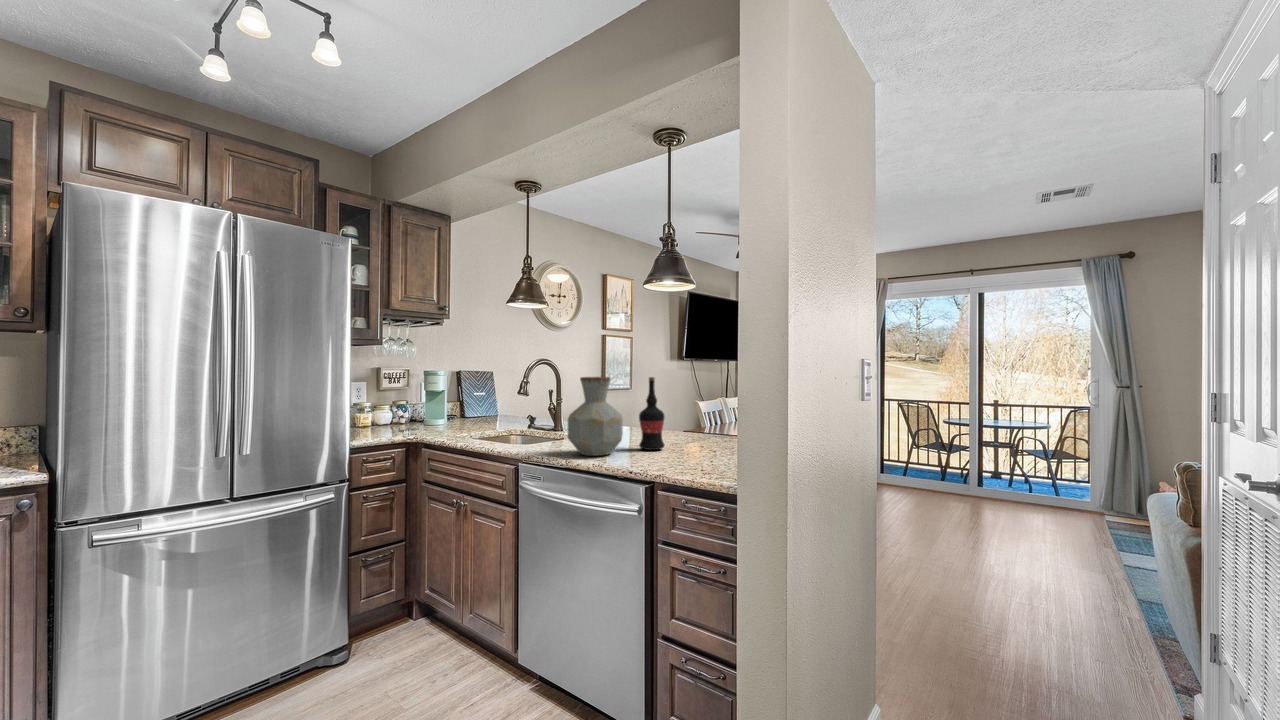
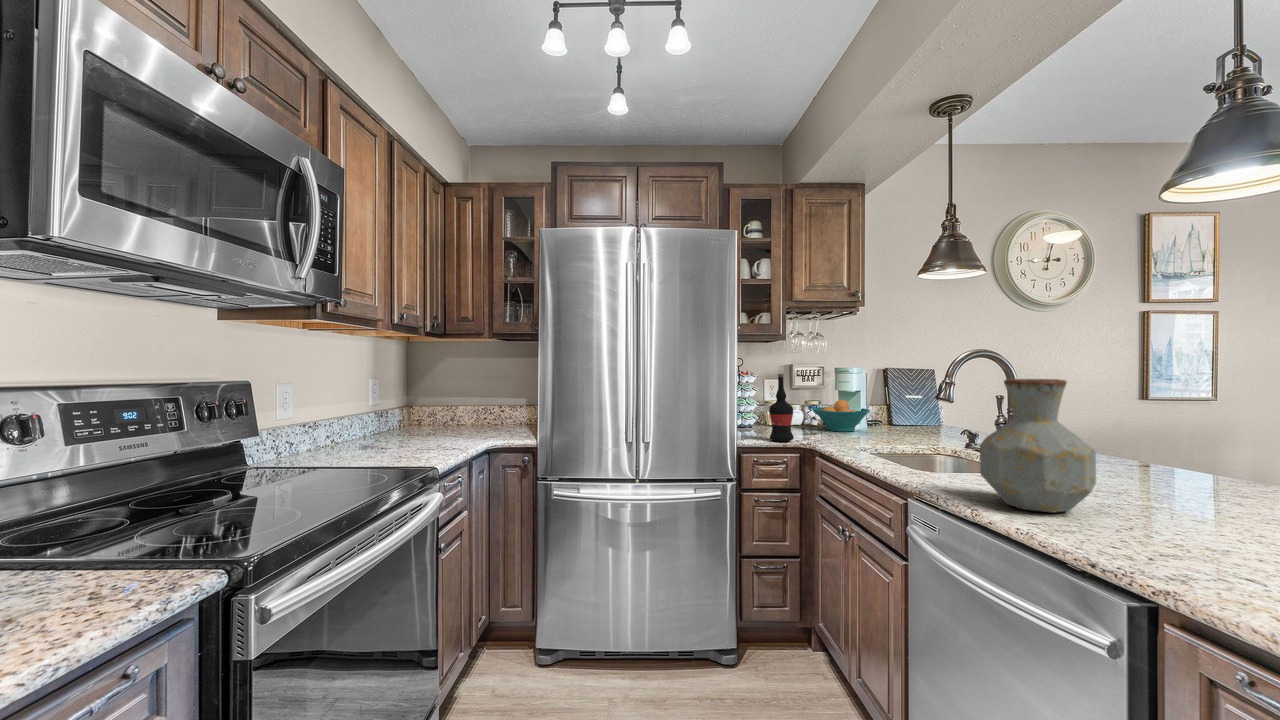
wine bottle: present [639,377,664,450] -> present [769,374,794,441]
fruit bowl: none [404,399,454,427] -> present [813,400,870,432]

